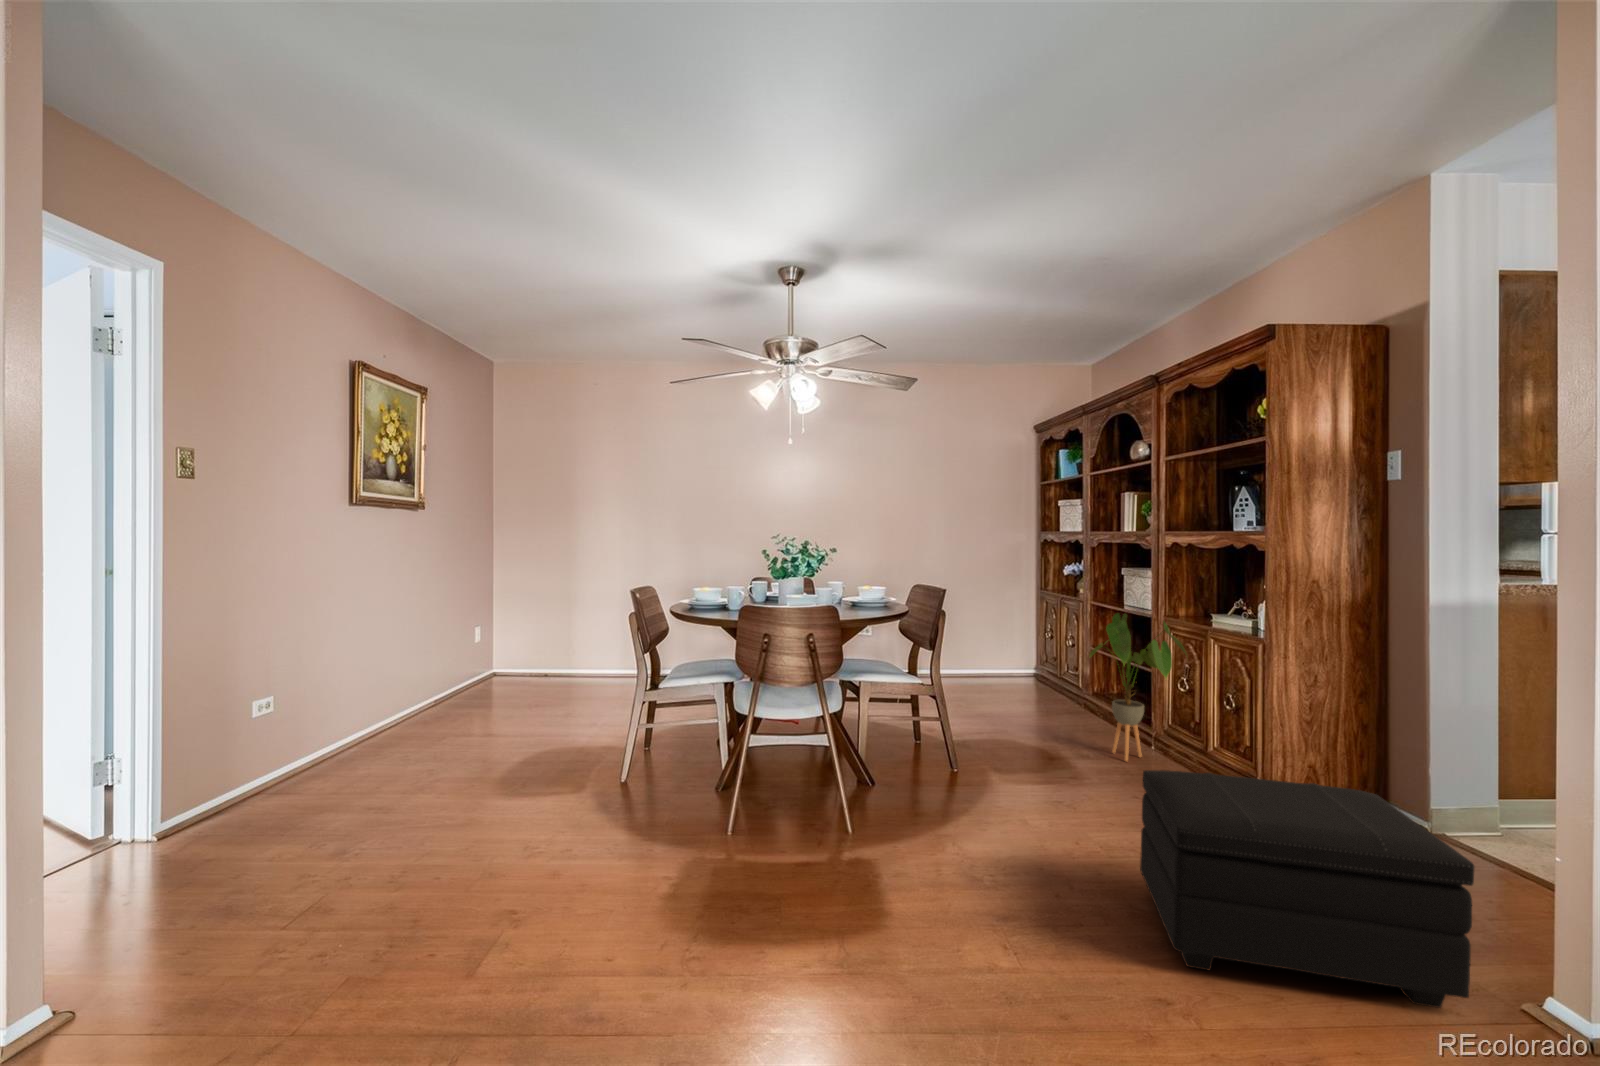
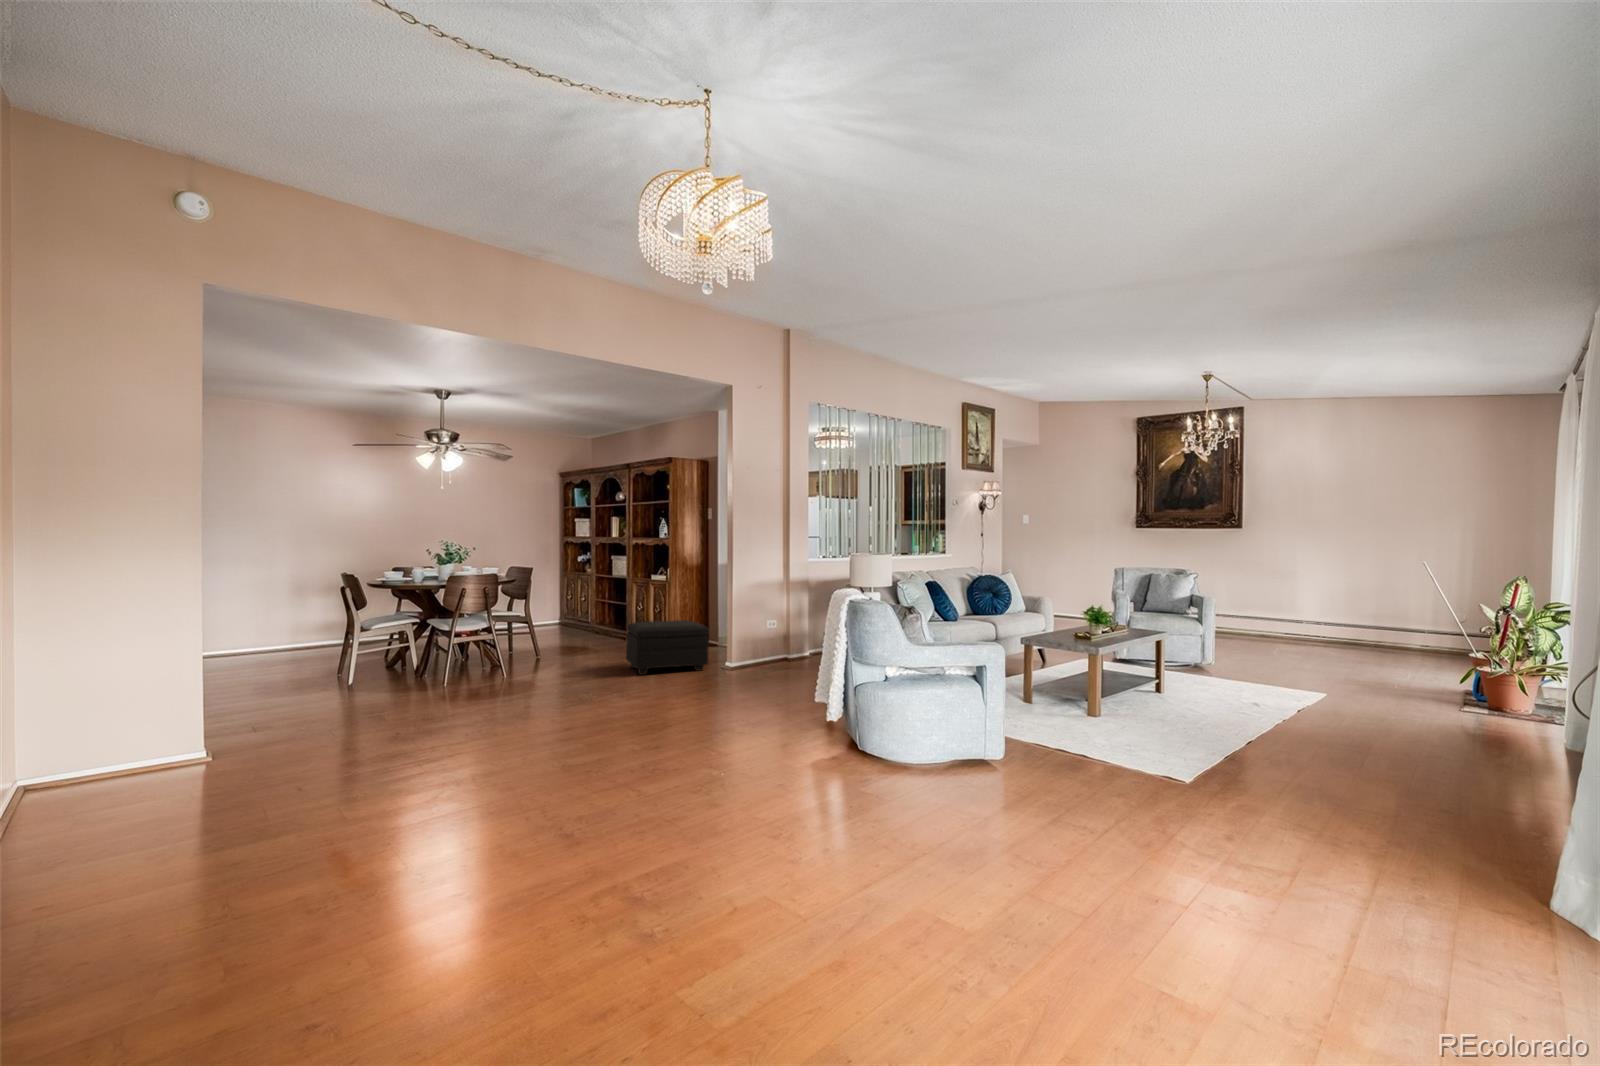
house plant: present [1089,613,1186,761] -> none [599,576,642,644]

